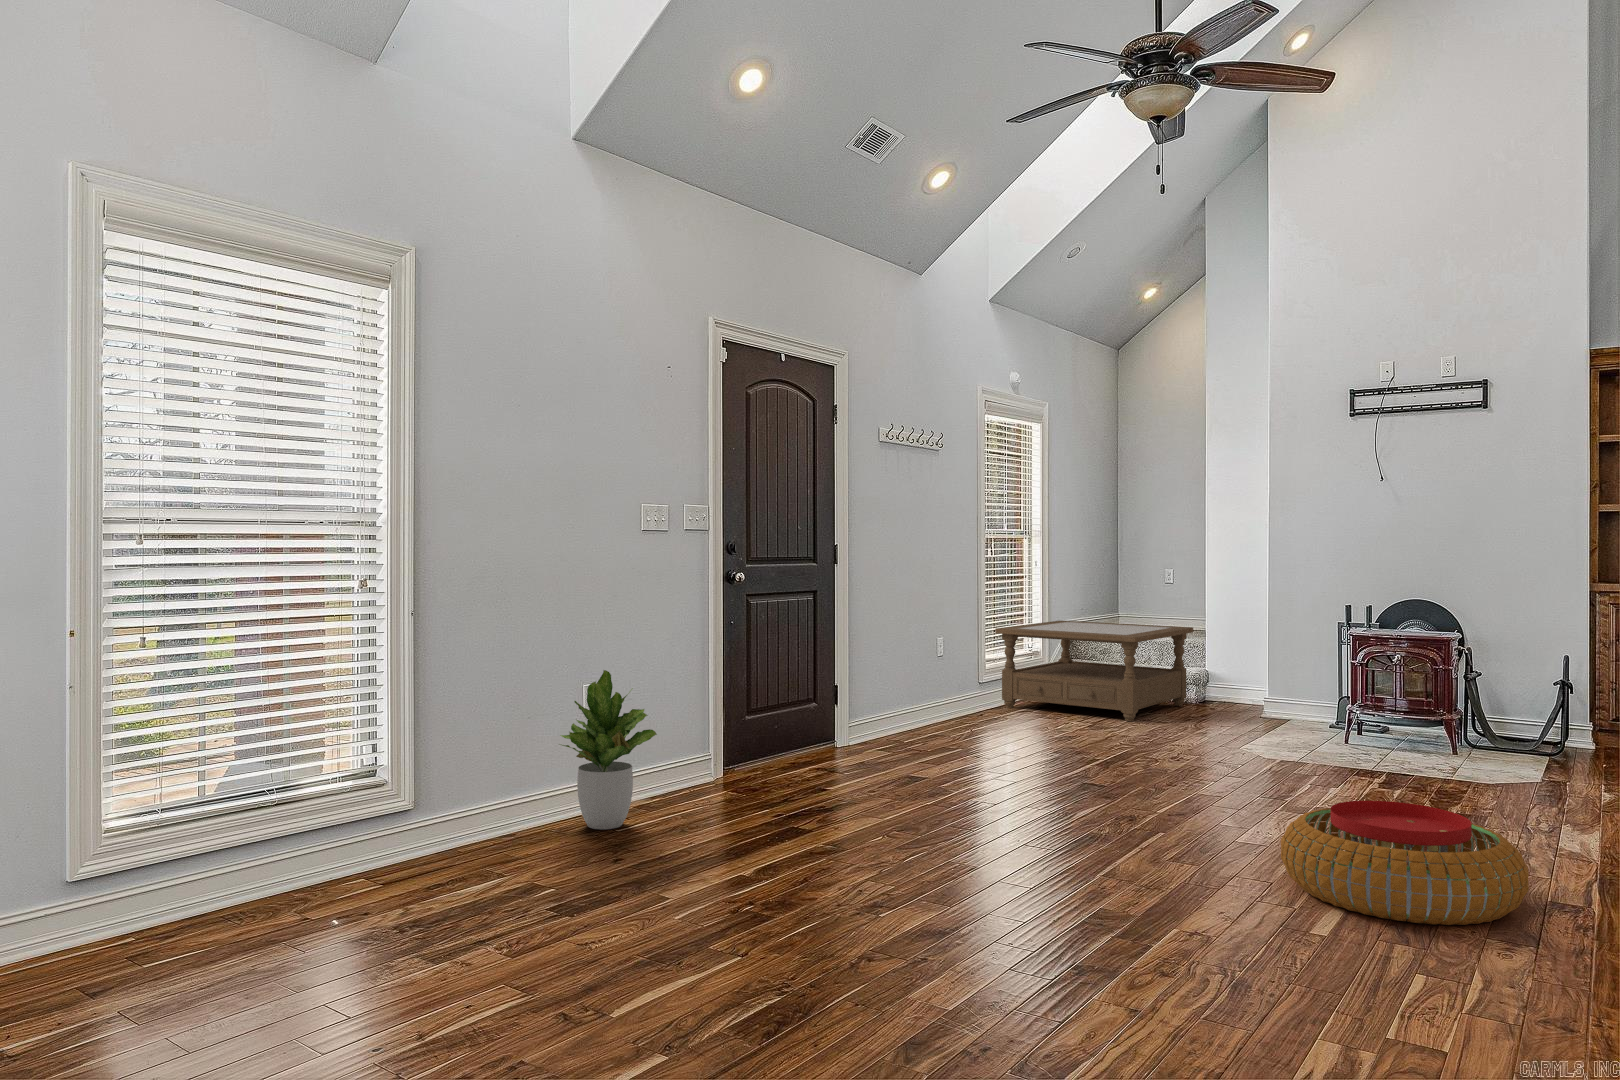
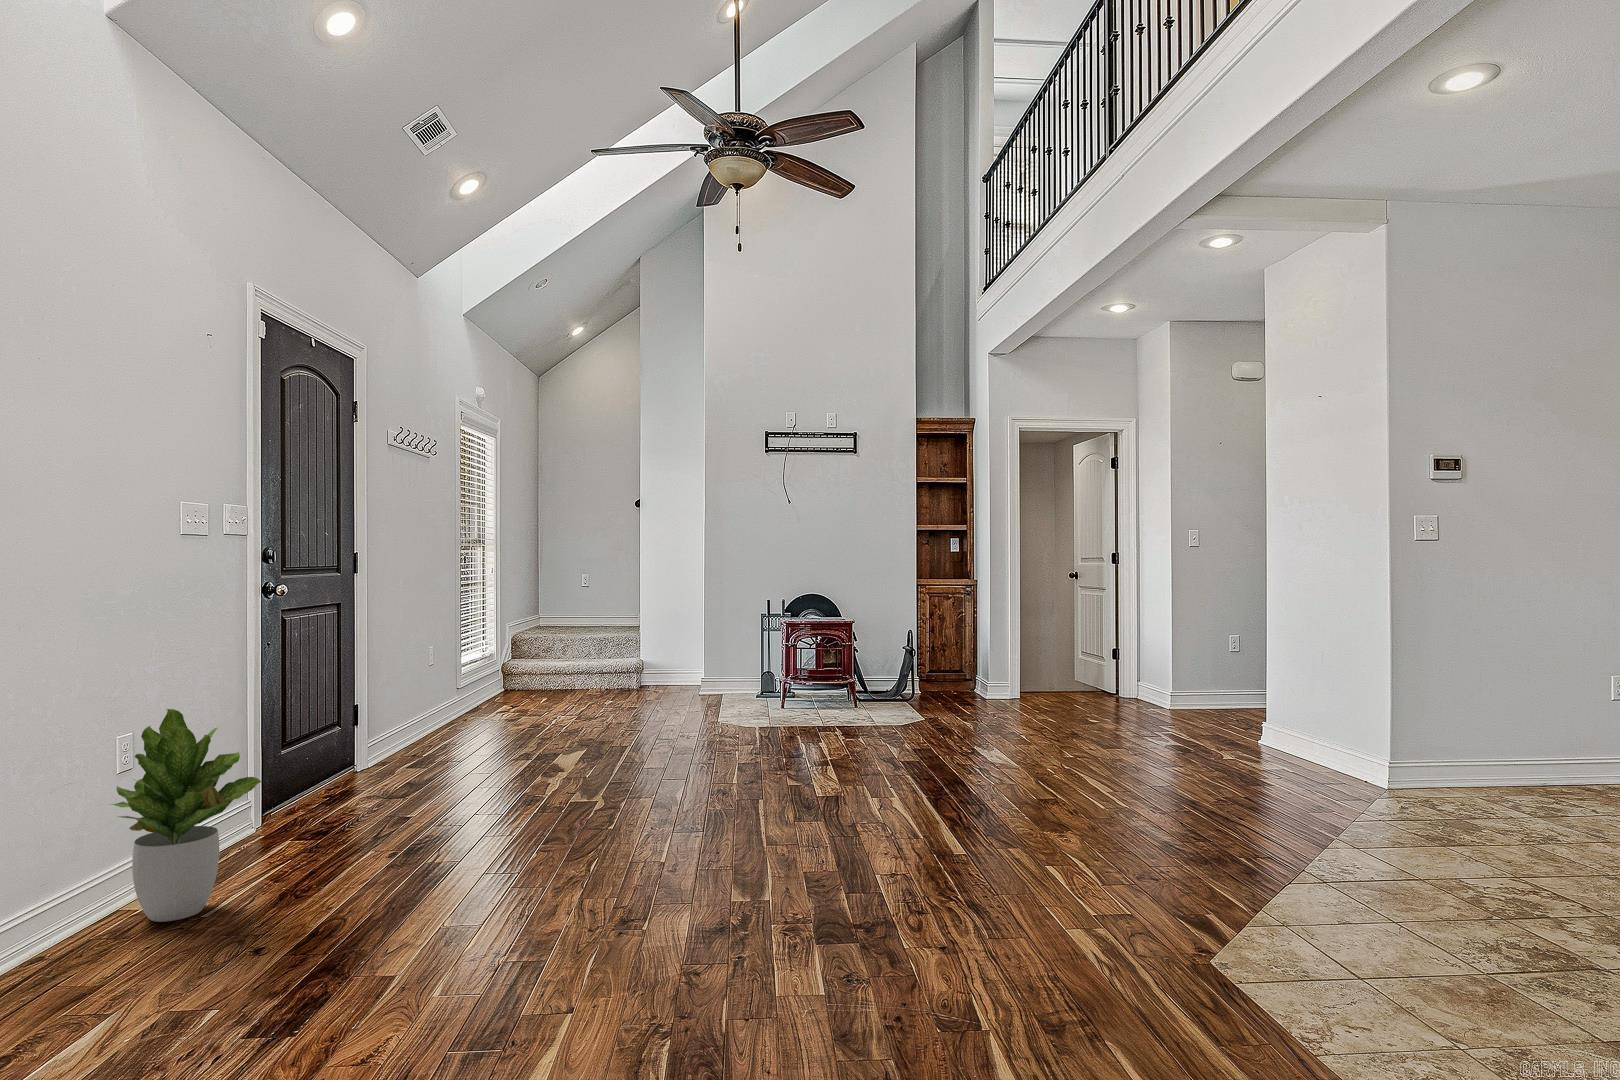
coffee table: present [995,620,1193,722] -> none [469,624,634,711]
pouf: present [1281,801,1529,925] -> none [883,738,1051,826]

